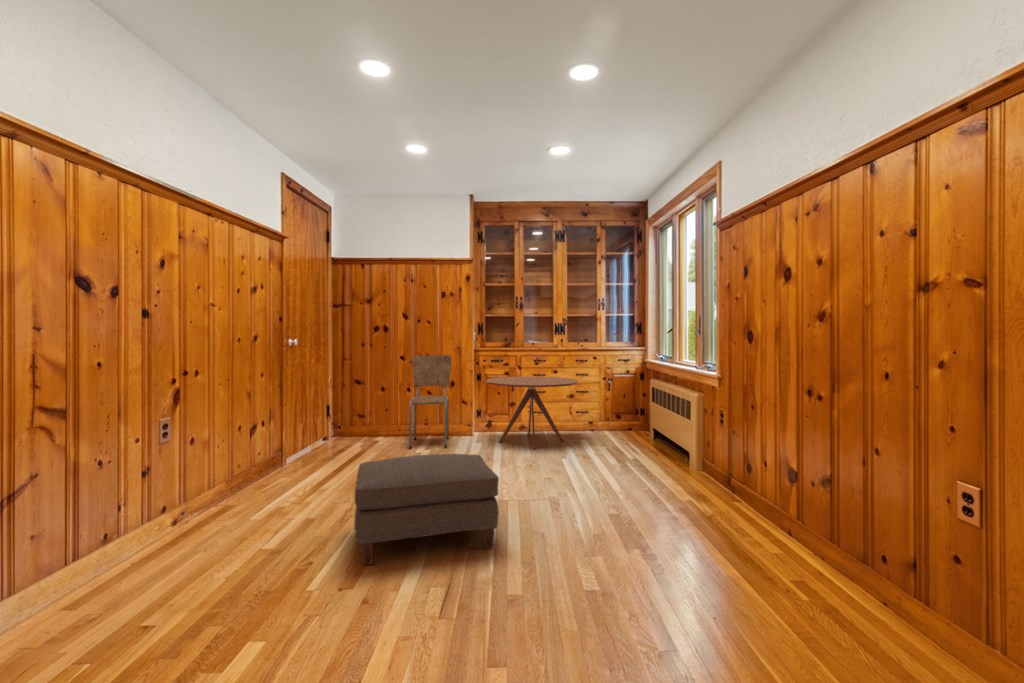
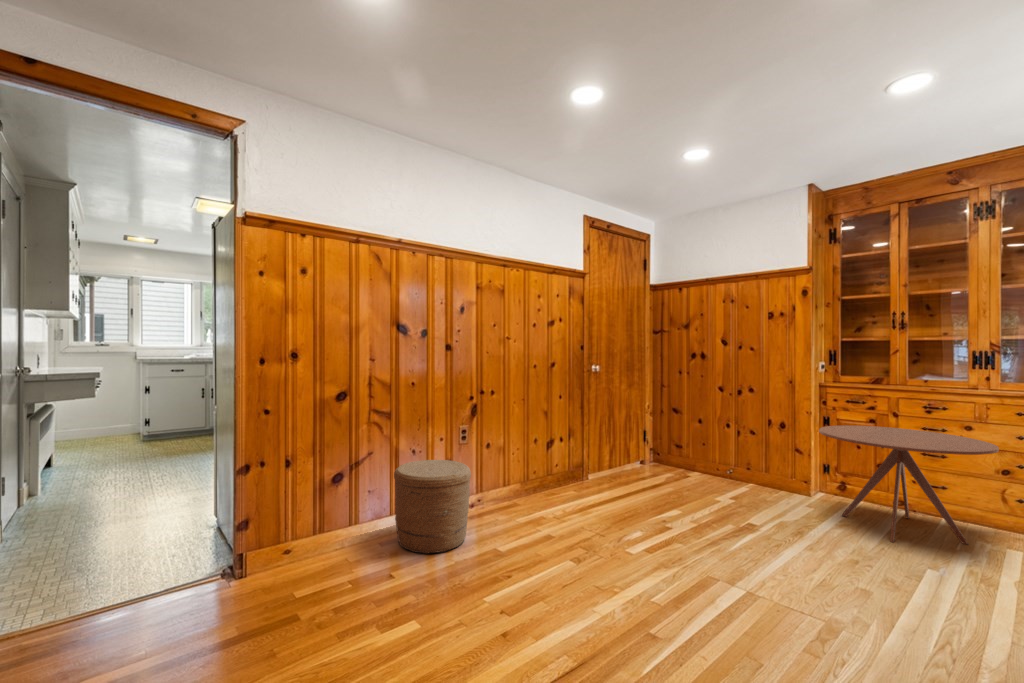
dining chair: present [409,355,452,449] -> none [711,387,780,505]
ottoman: present [354,454,499,565] -> none [534,497,706,647]
woven basket: none [90,461,222,593] -> present [394,460,471,554]

